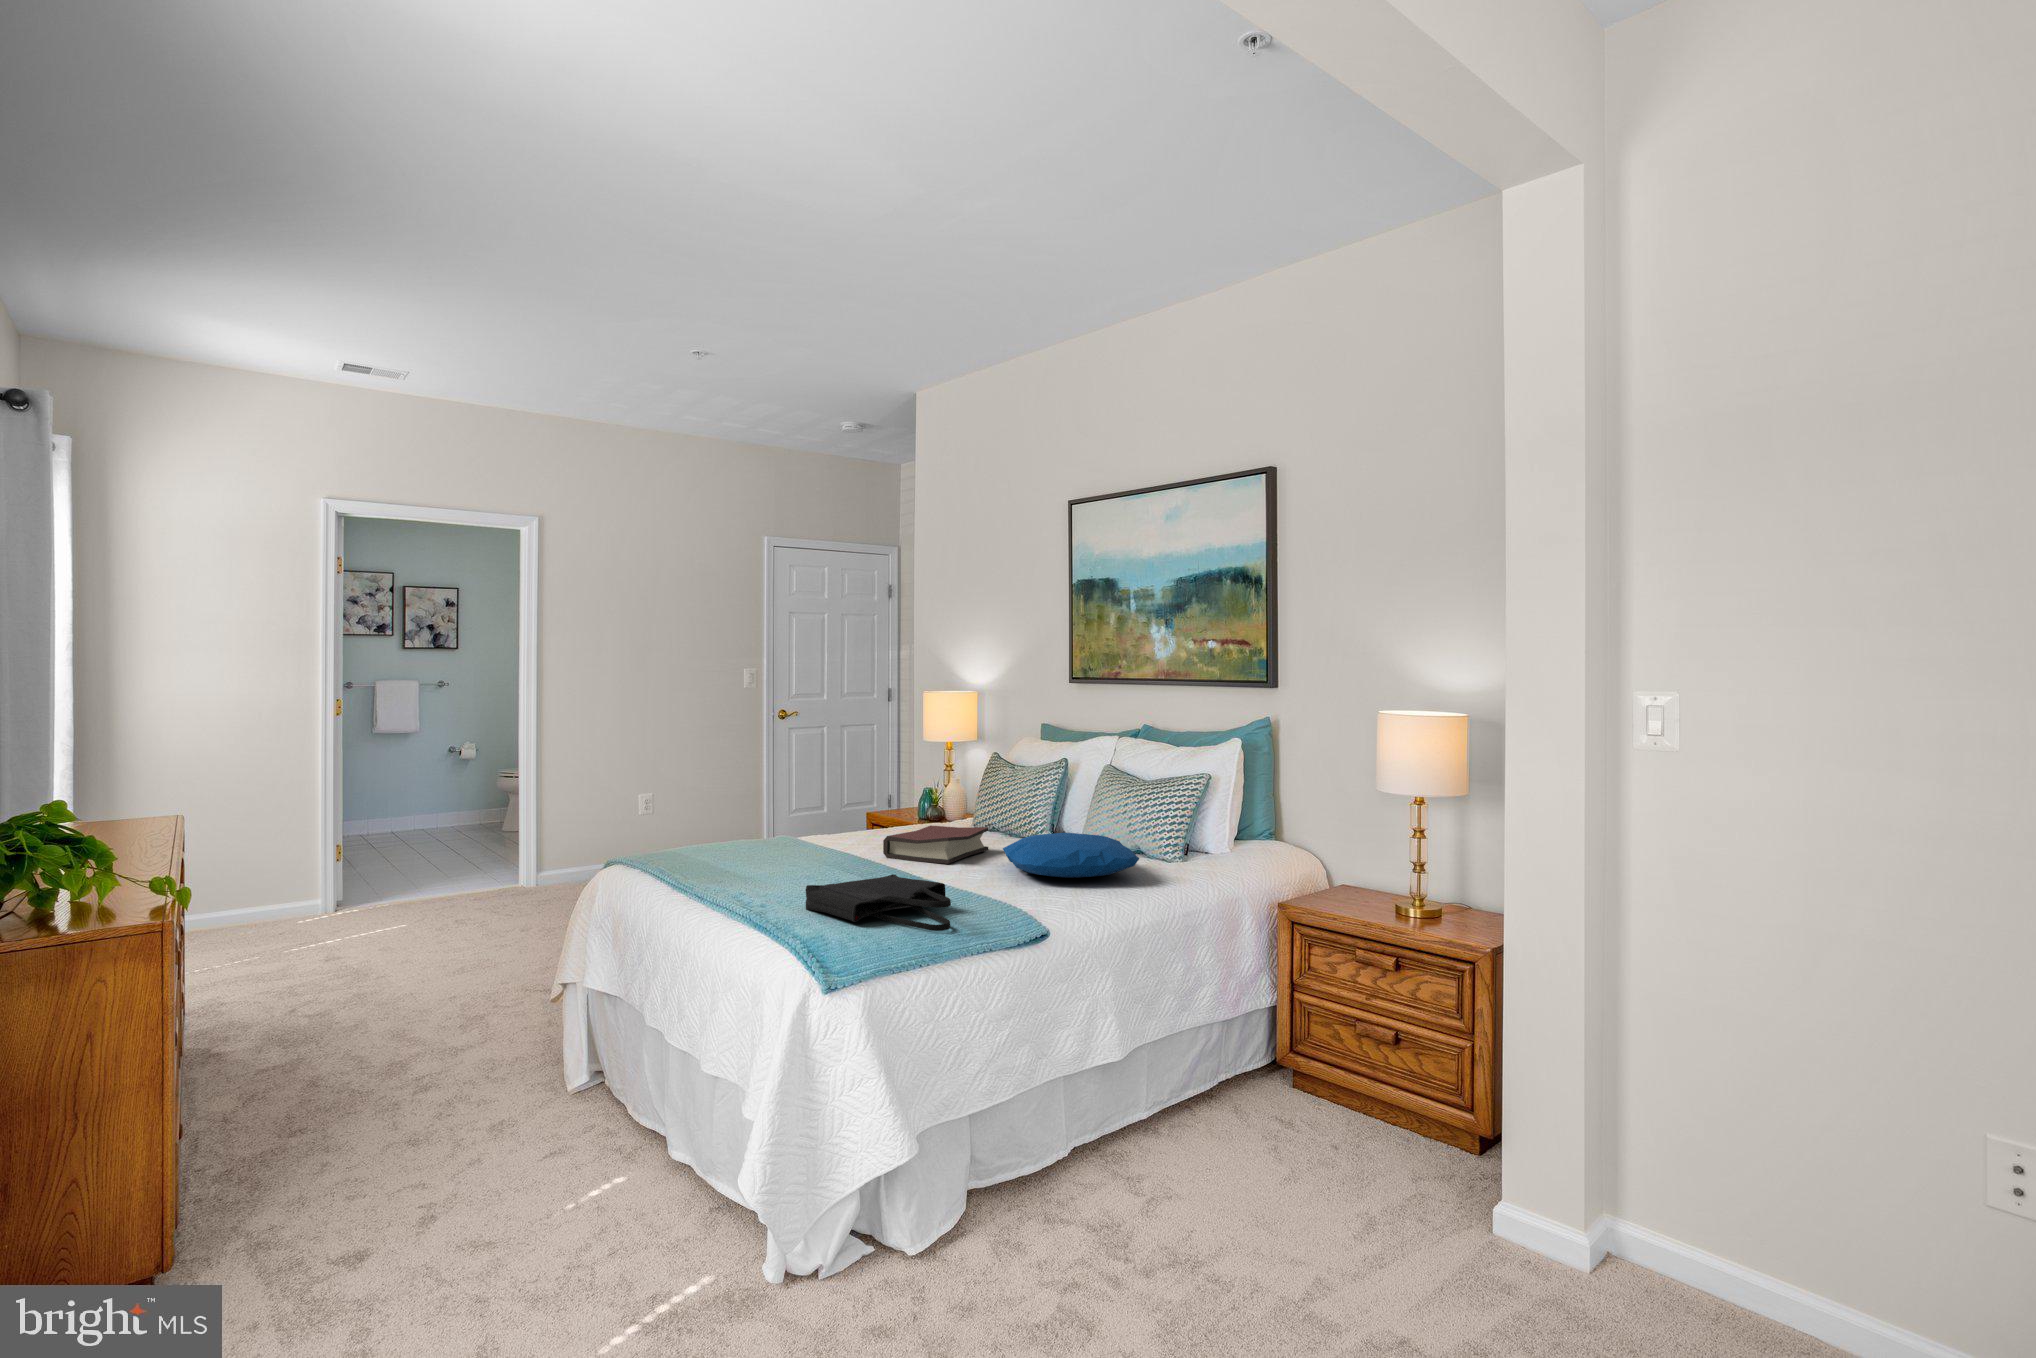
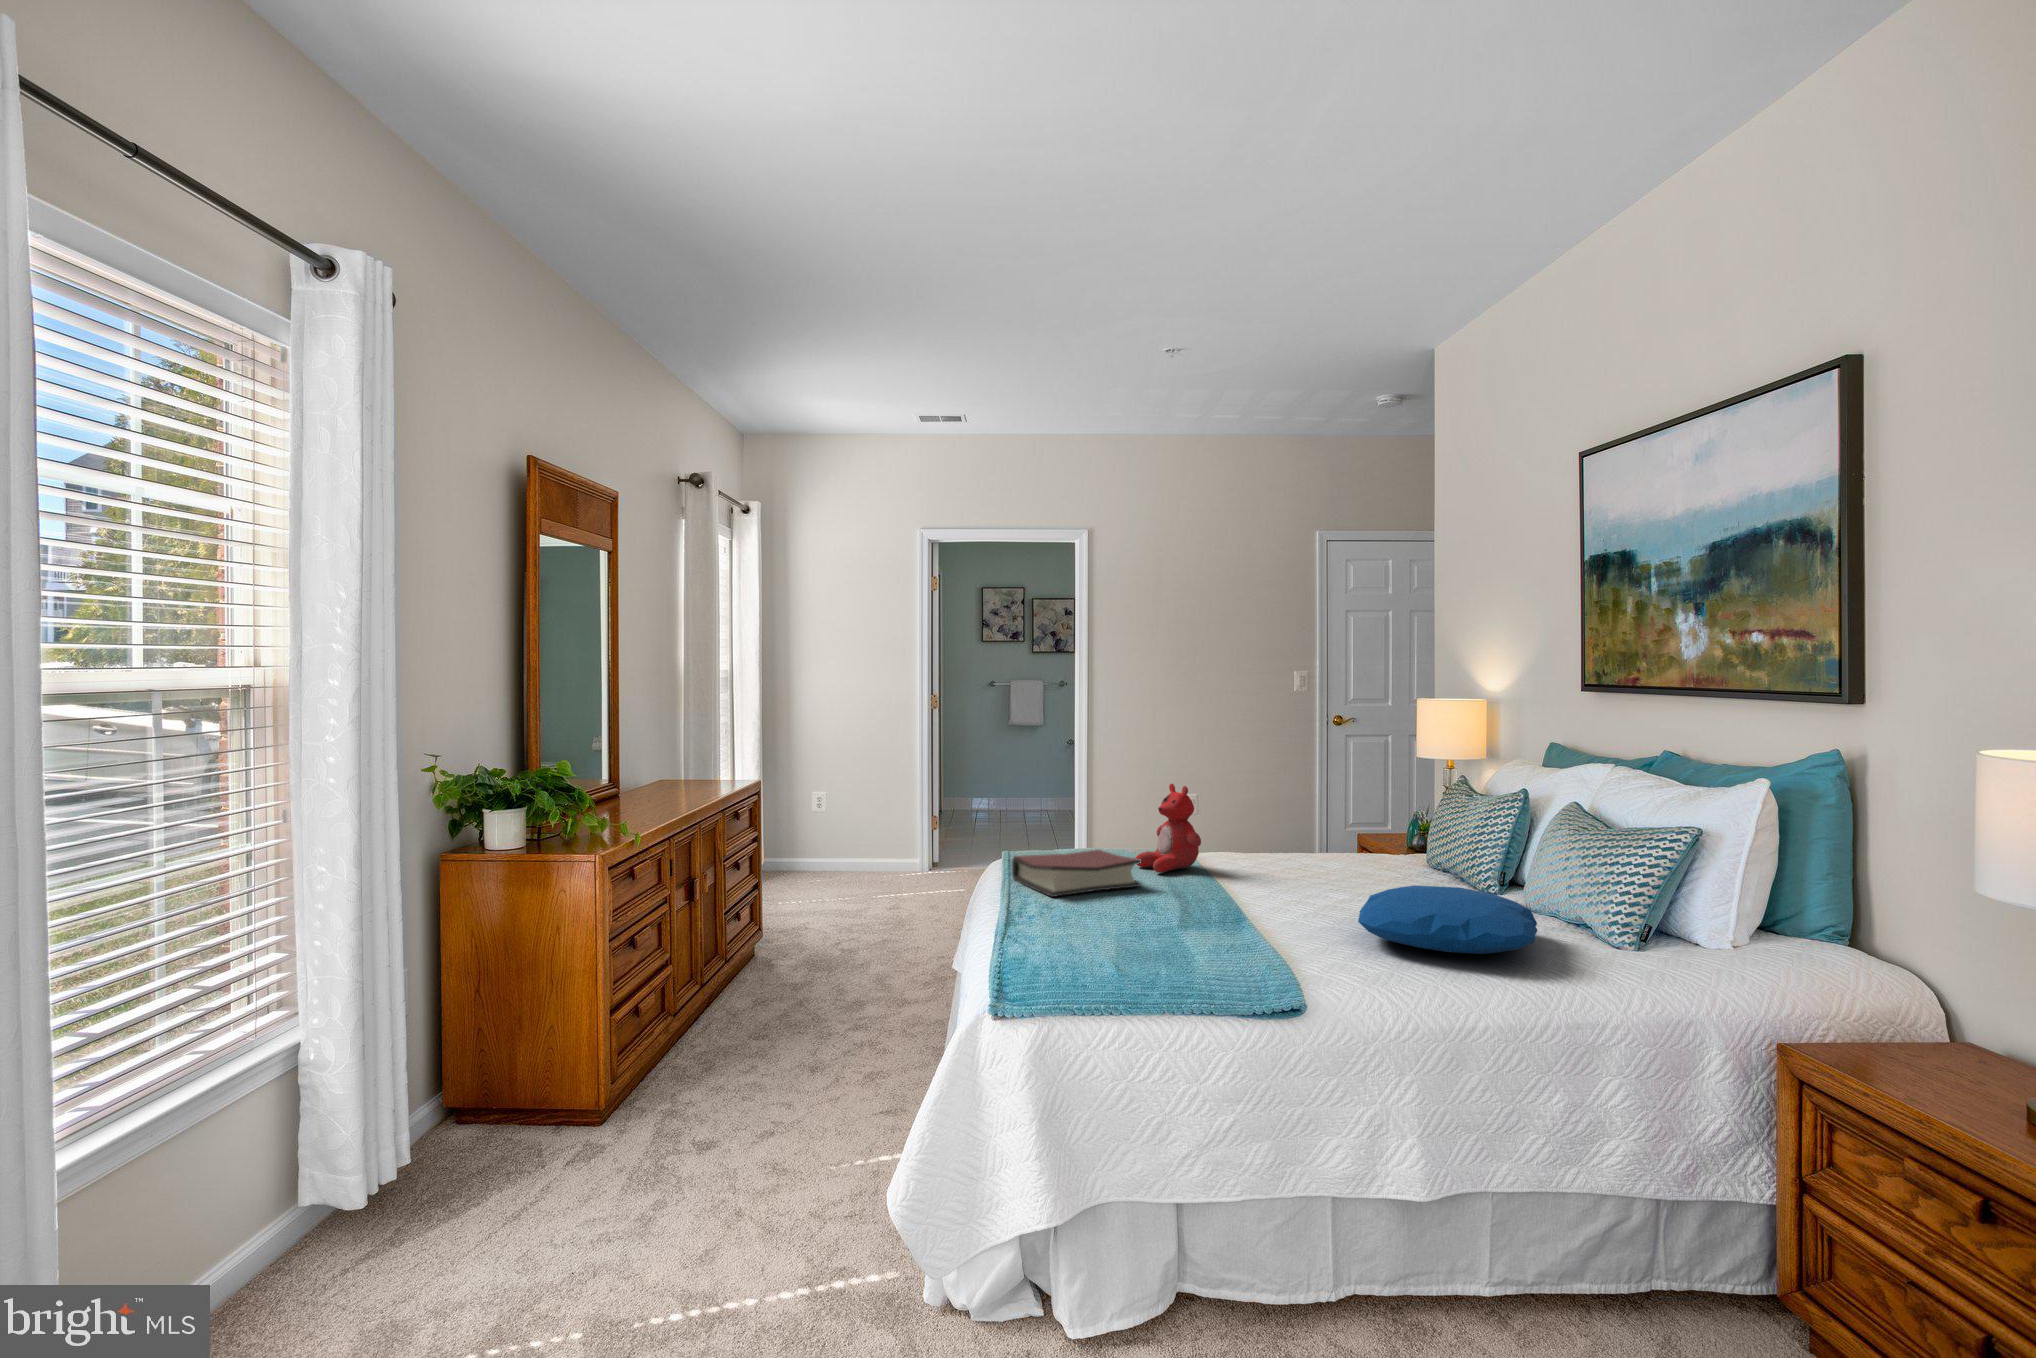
stuffed bear: none [766,772,832,855] -> present [1135,783,1201,873]
hardback book: present [883,826,989,864] -> present [1012,850,1141,897]
tote bag: present [806,874,951,931] -> none [1062,910,1207,990]

